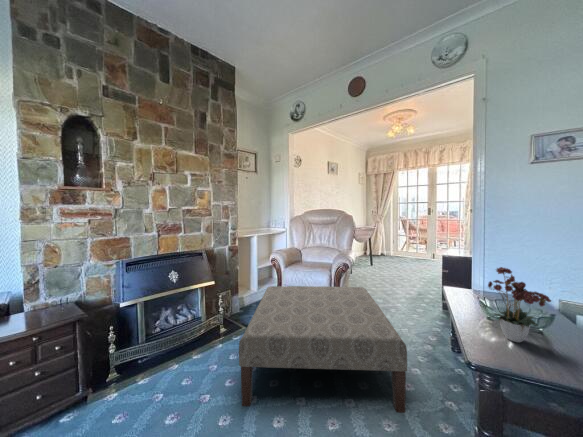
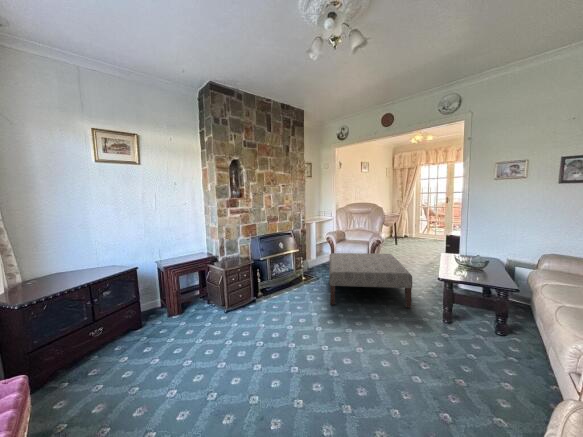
flower arrangement: present [488,267,551,342] -> none [451,237,480,272]

